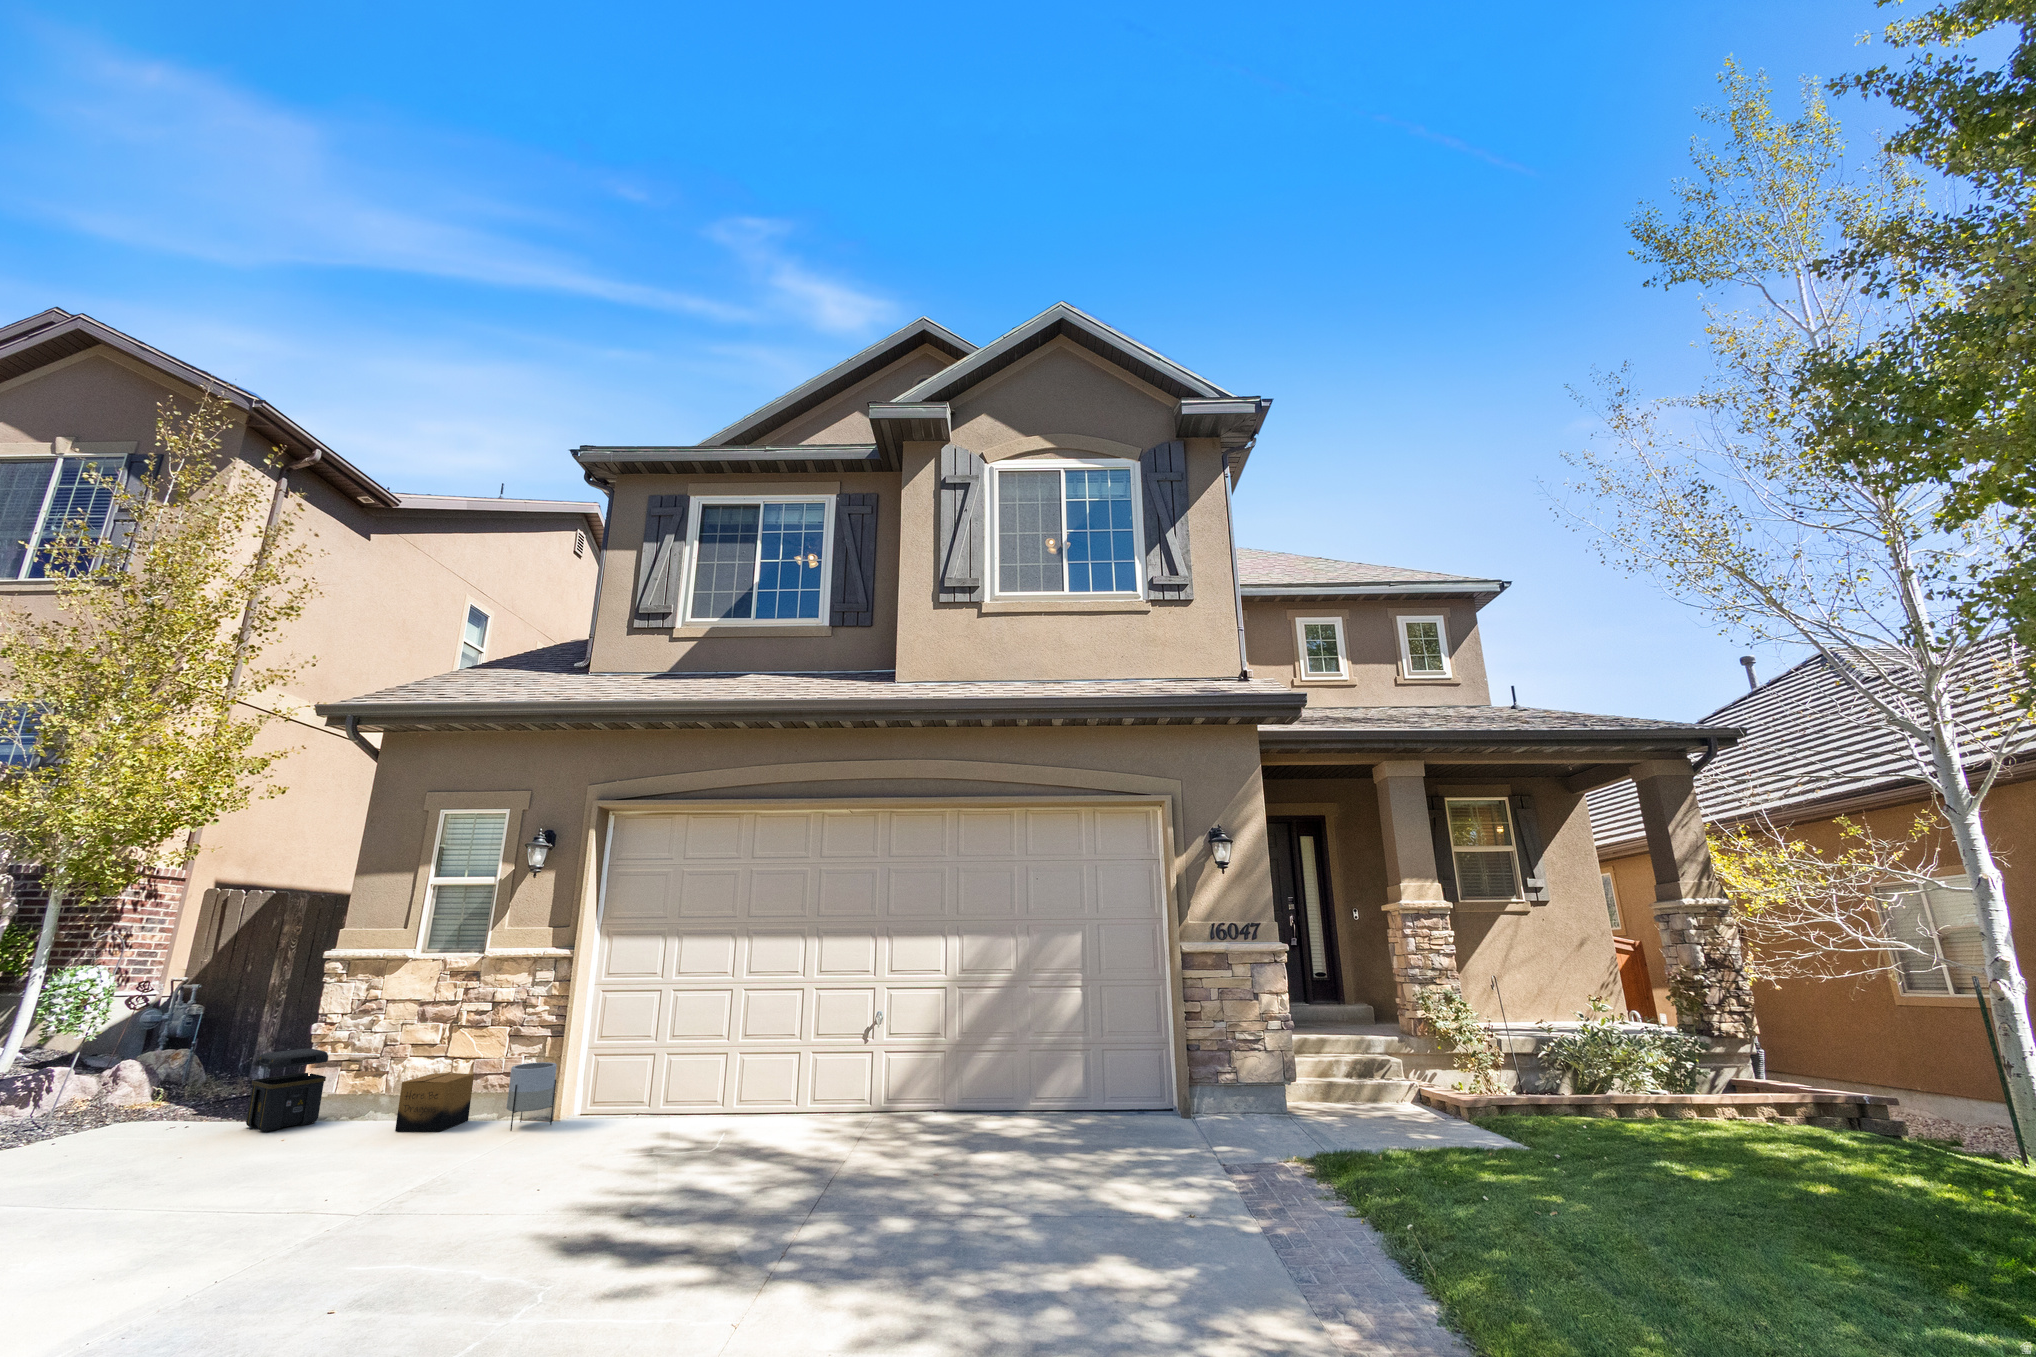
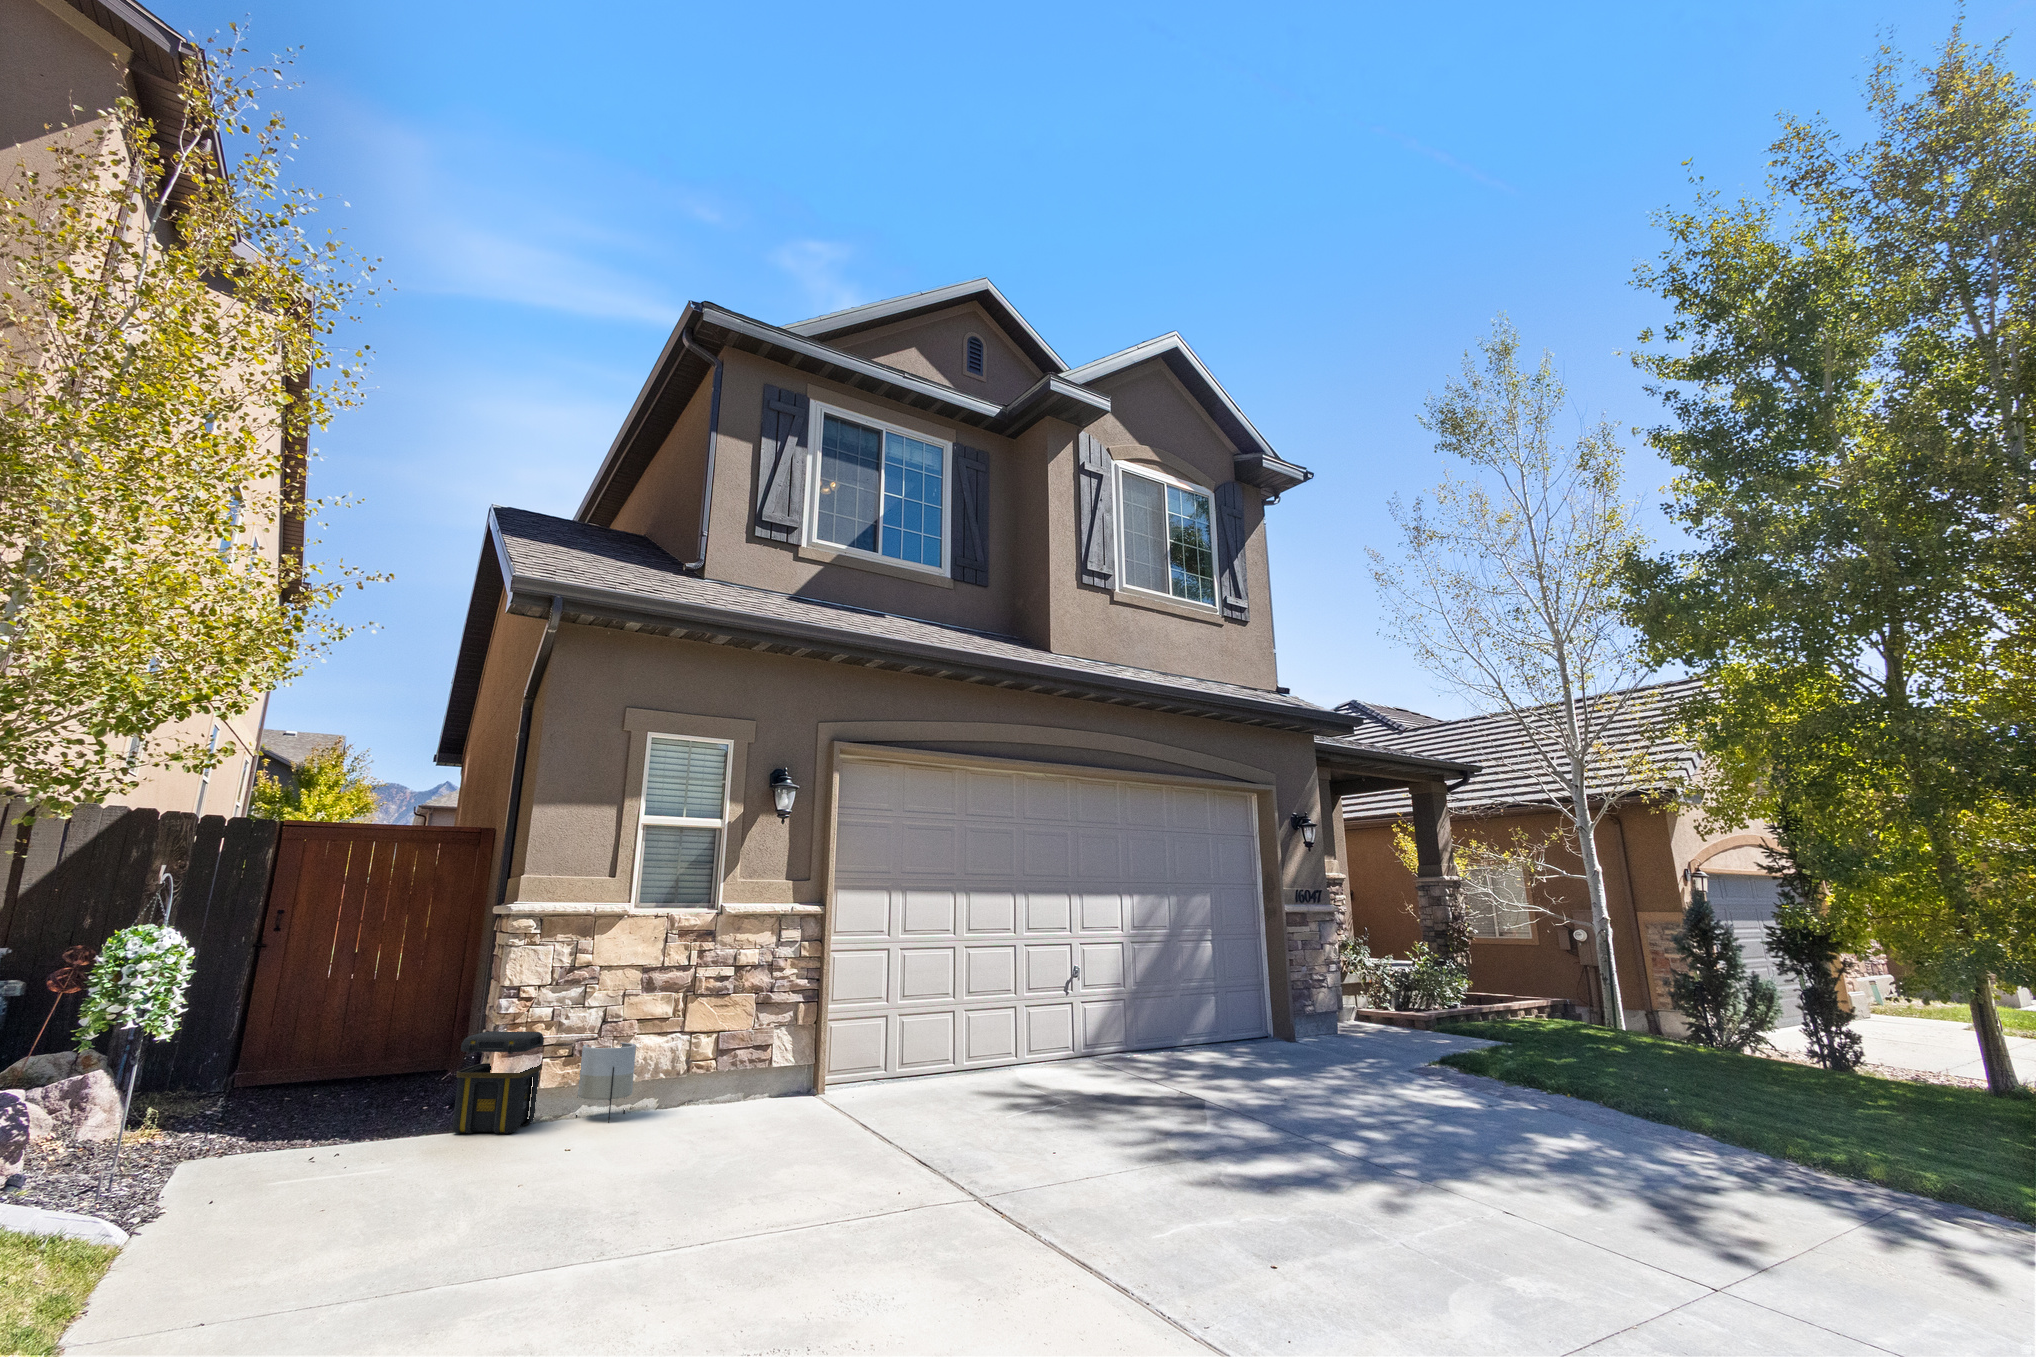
planter: present [506,1062,557,1131] -> present [576,1043,636,1123]
cardboard box: present [395,1073,474,1132] -> none [667,1049,739,1116]

